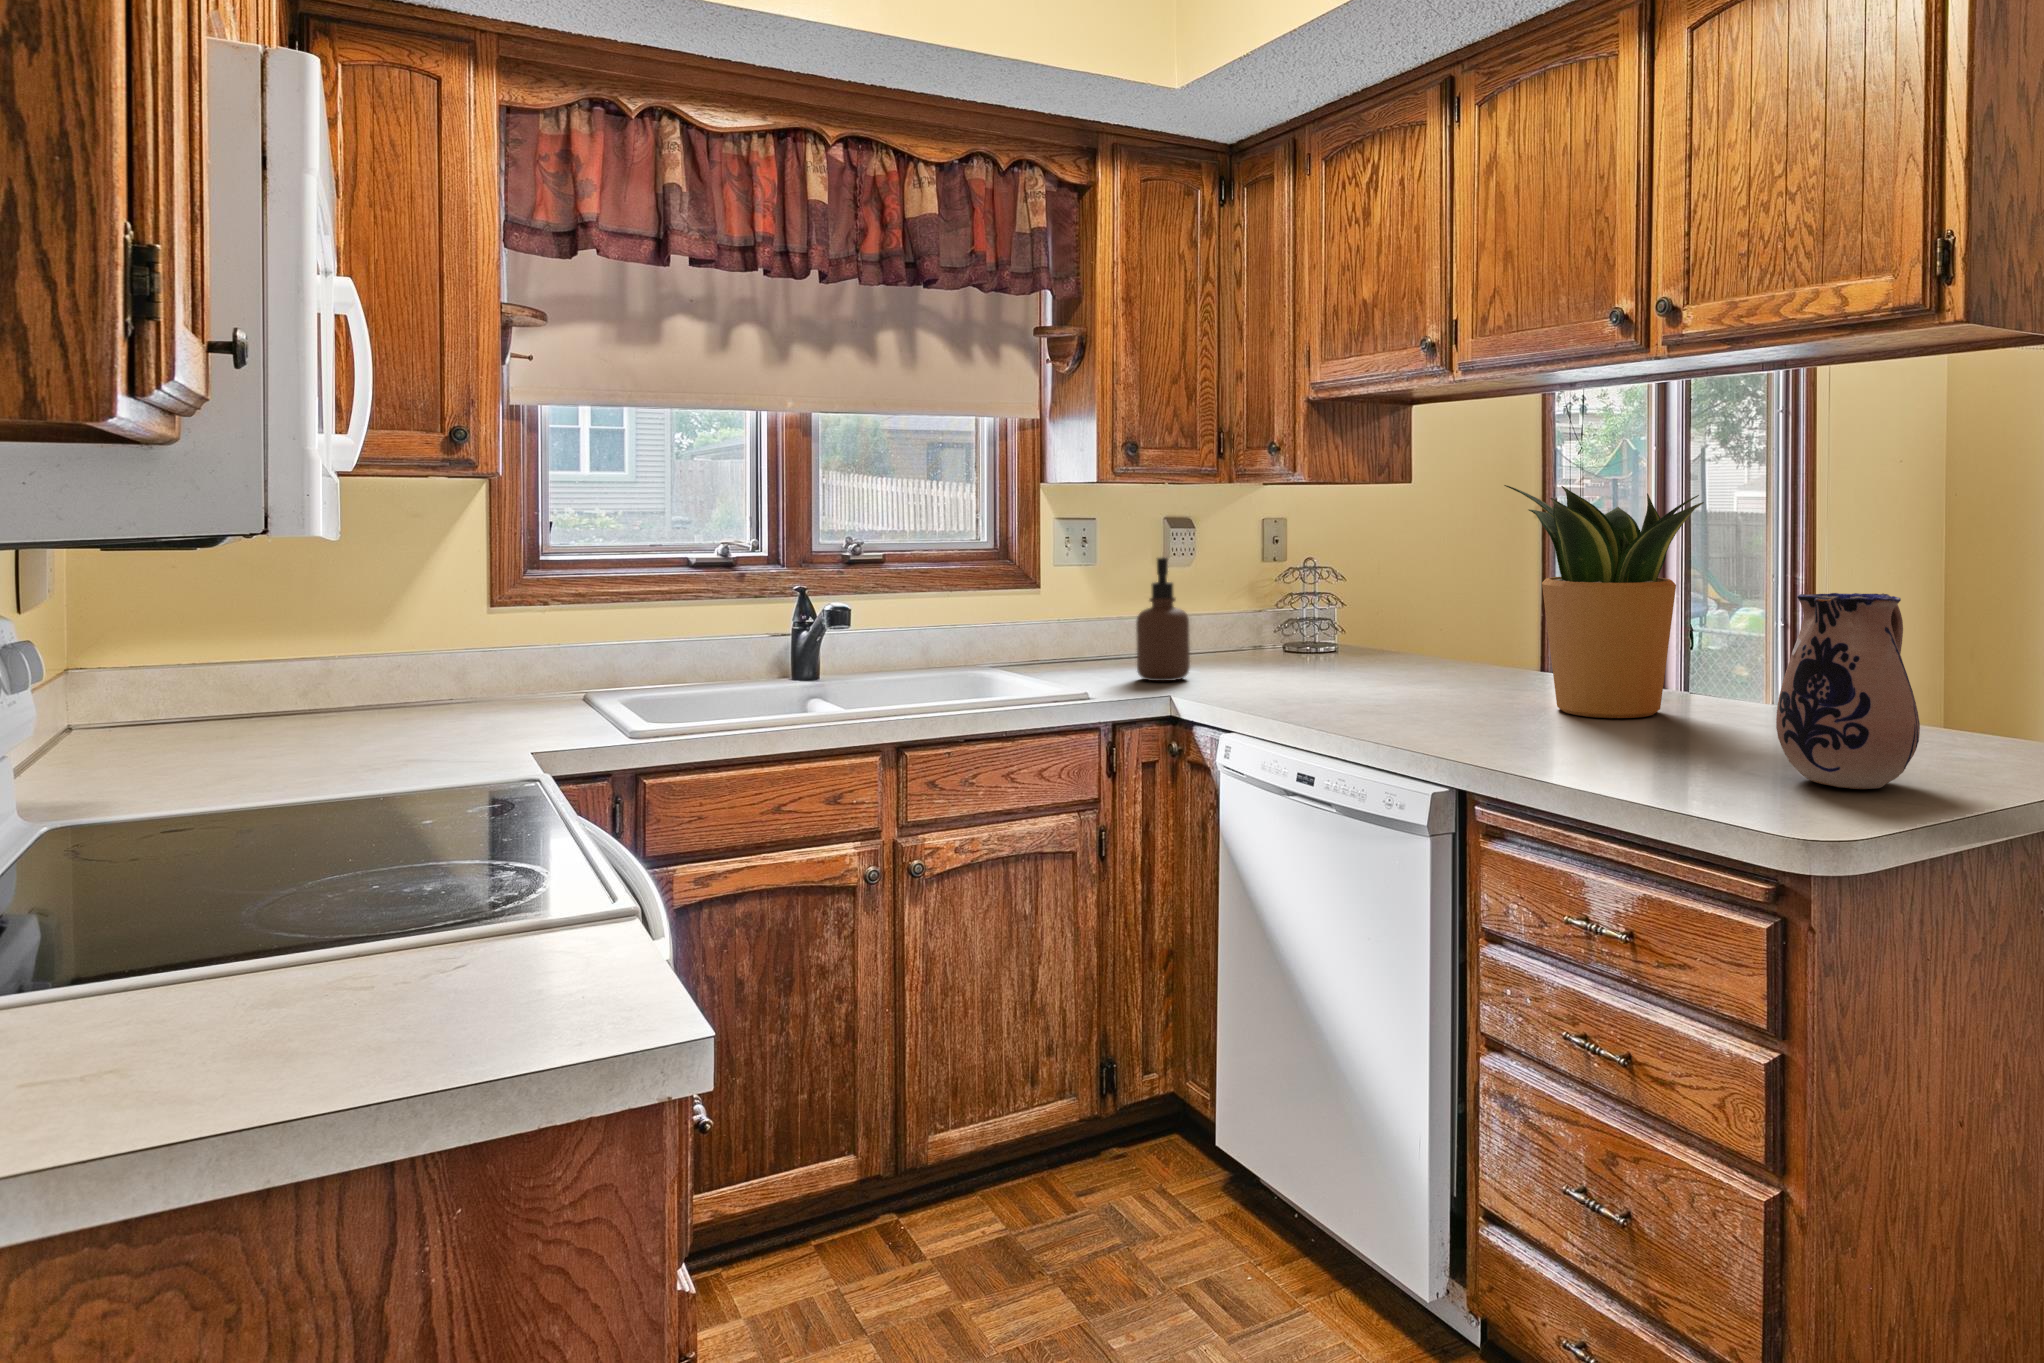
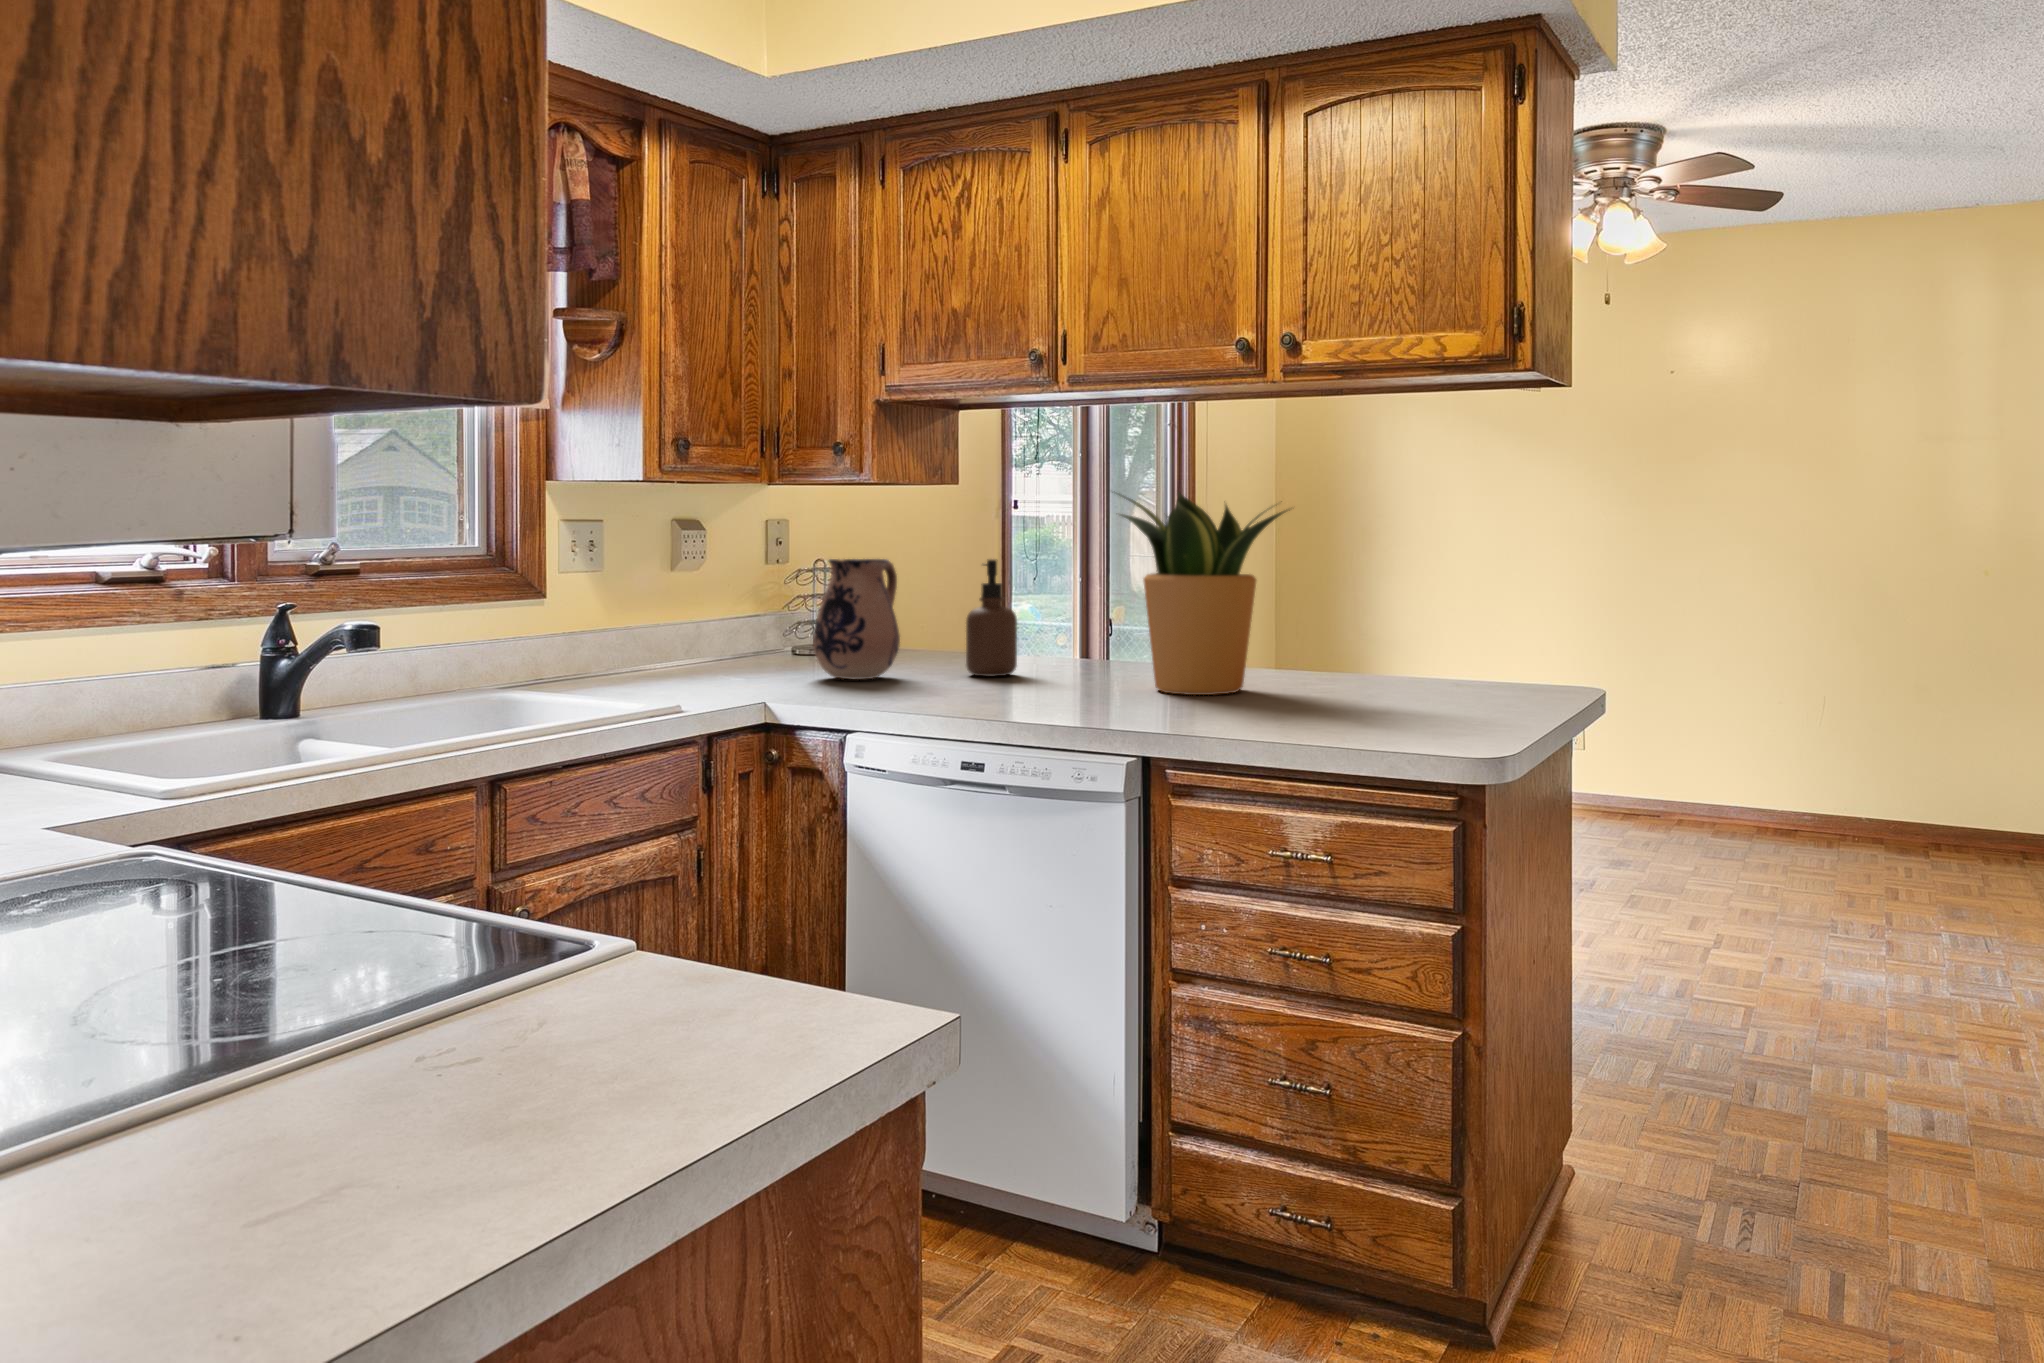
soap dispenser: present [1136,557,1190,681] -> present [966,559,1017,676]
ceramic pitcher: present [1776,593,1920,789] -> present [813,559,900,680]

